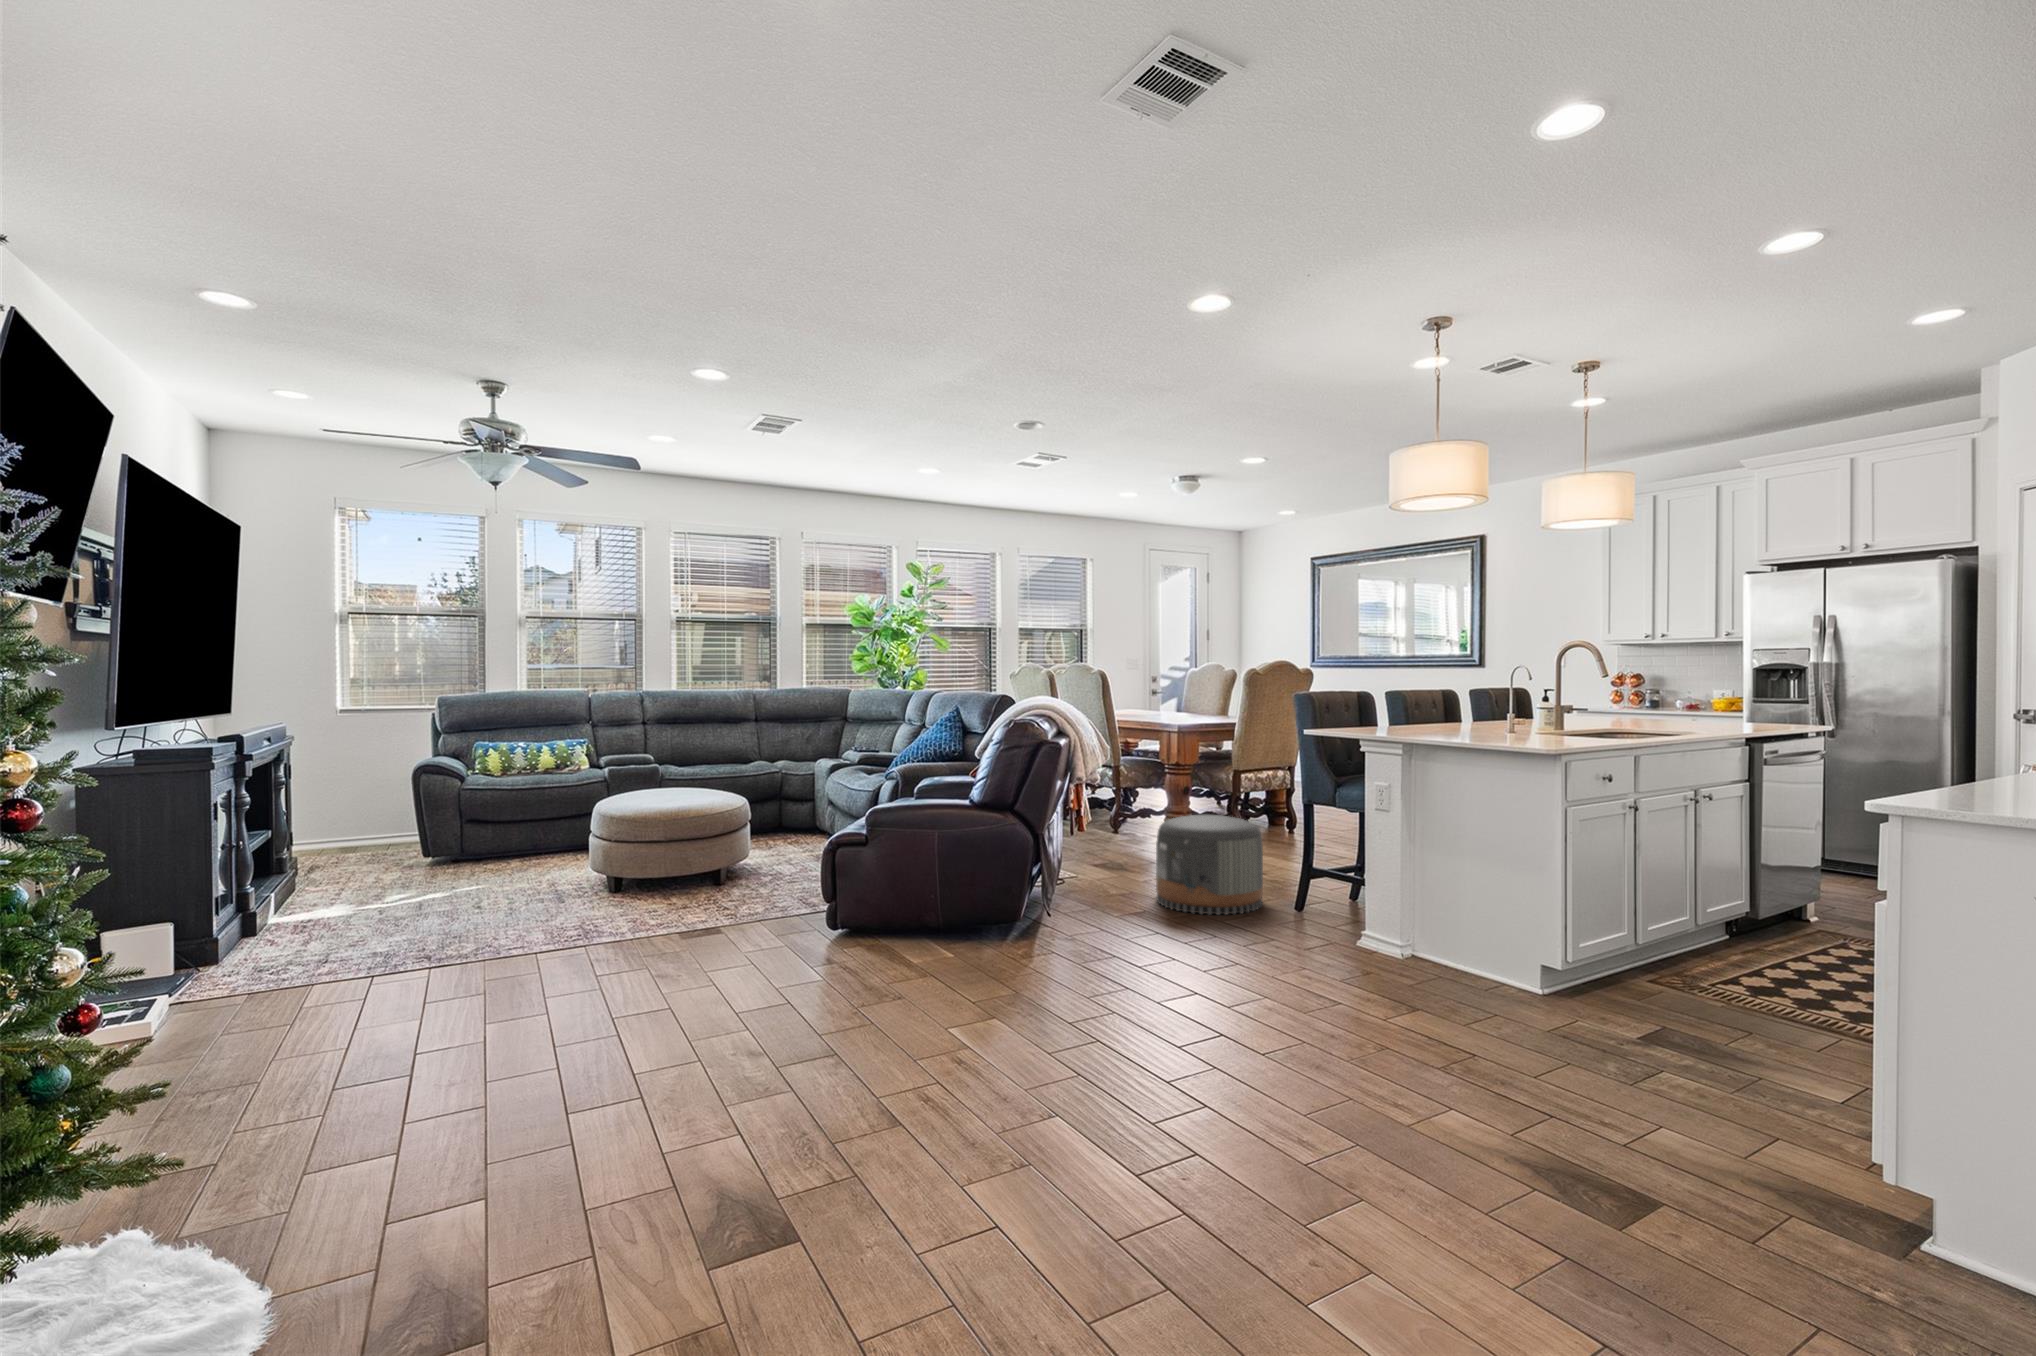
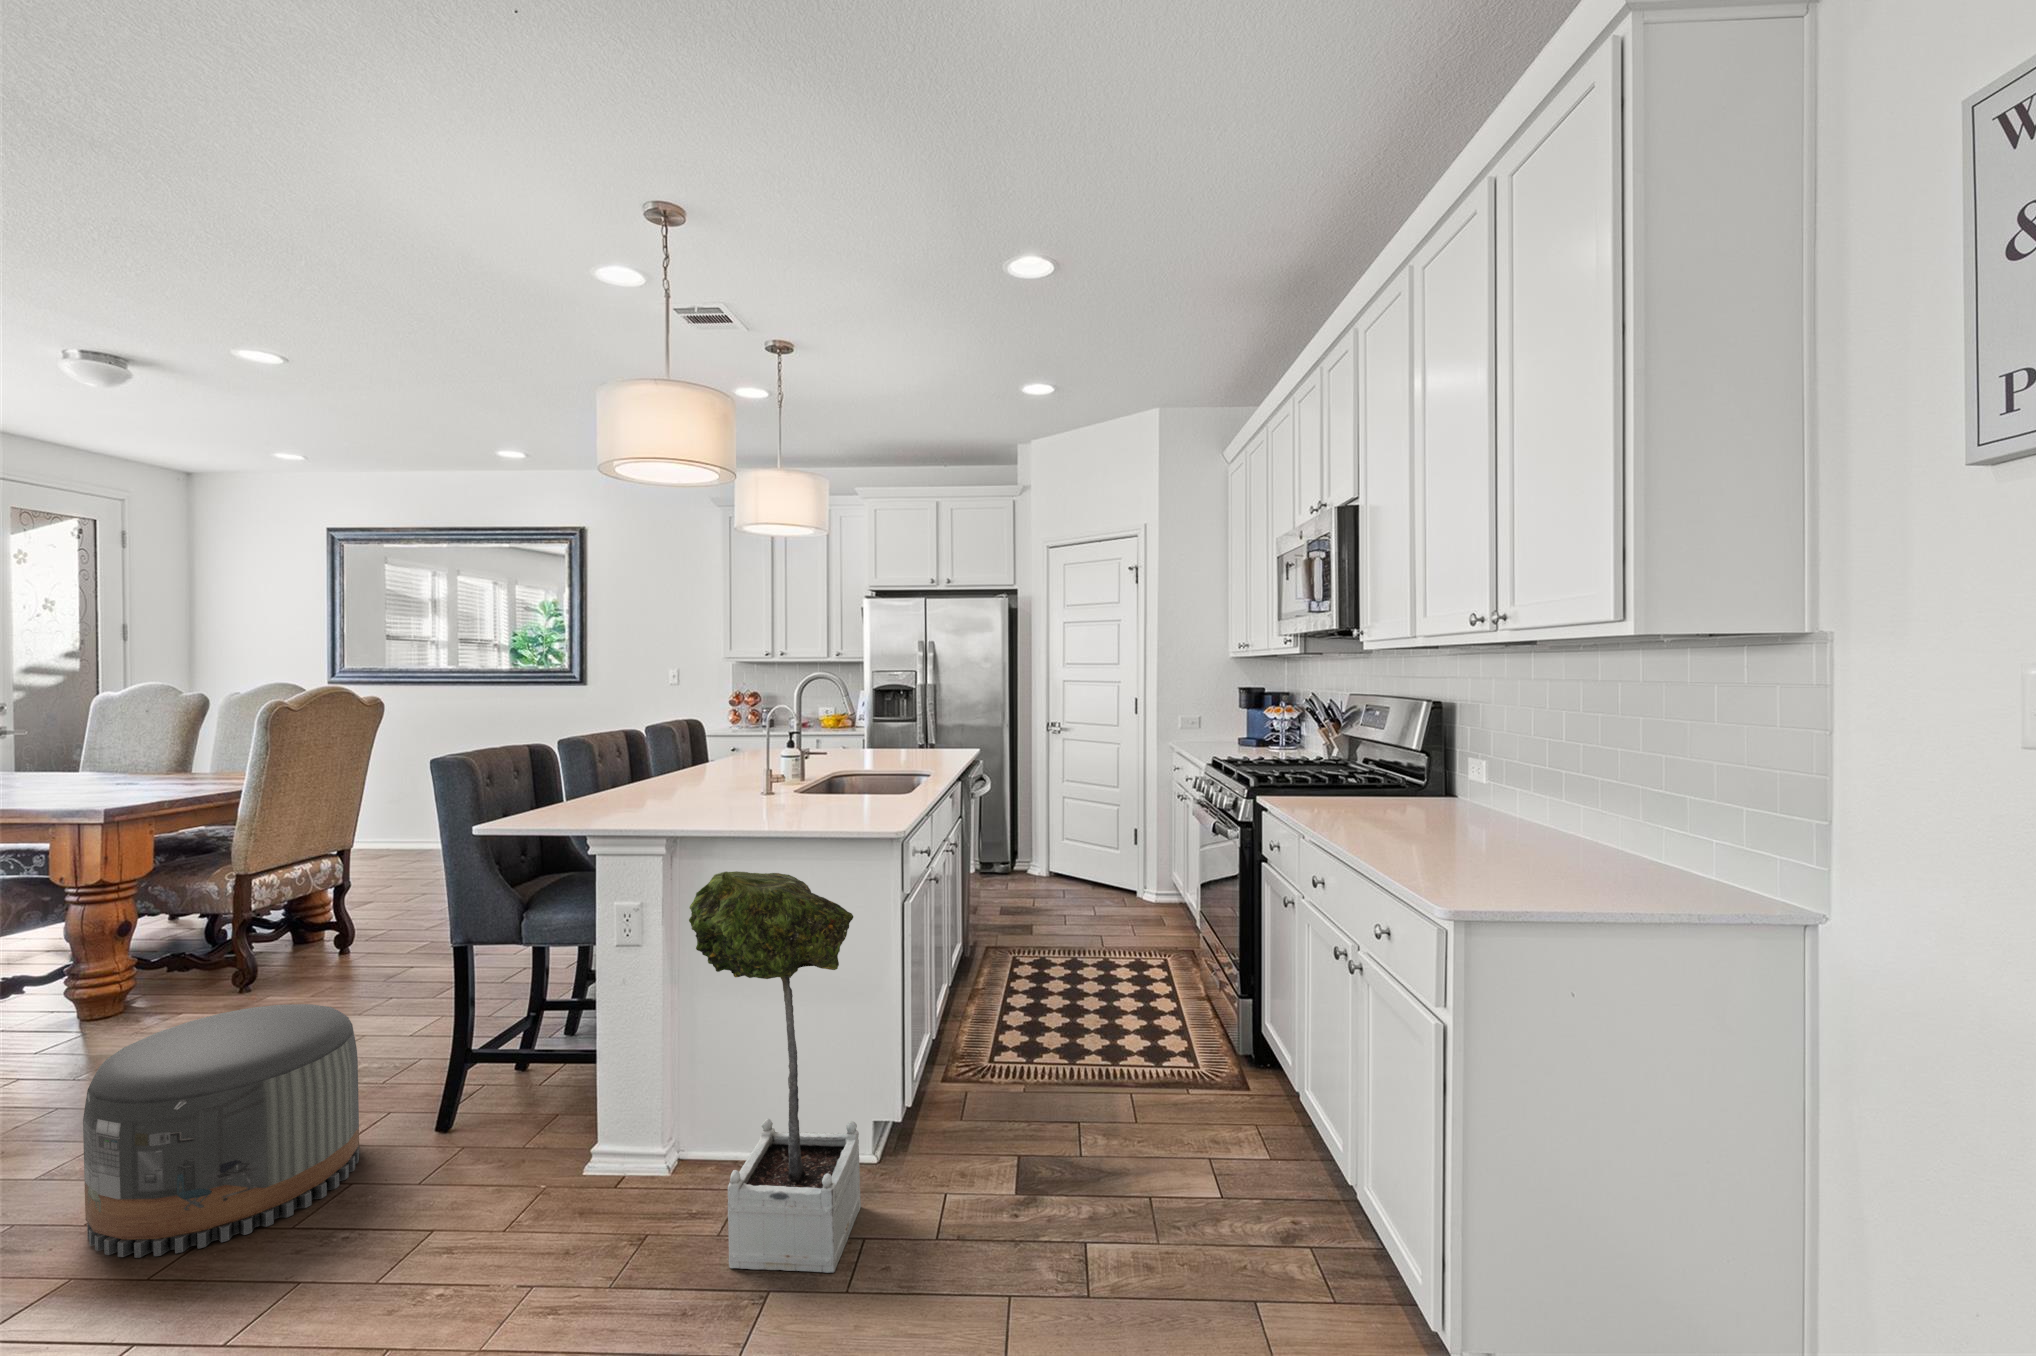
potted tree: none [1395,746,1512,1007] -> present [689,871,861,1273]

